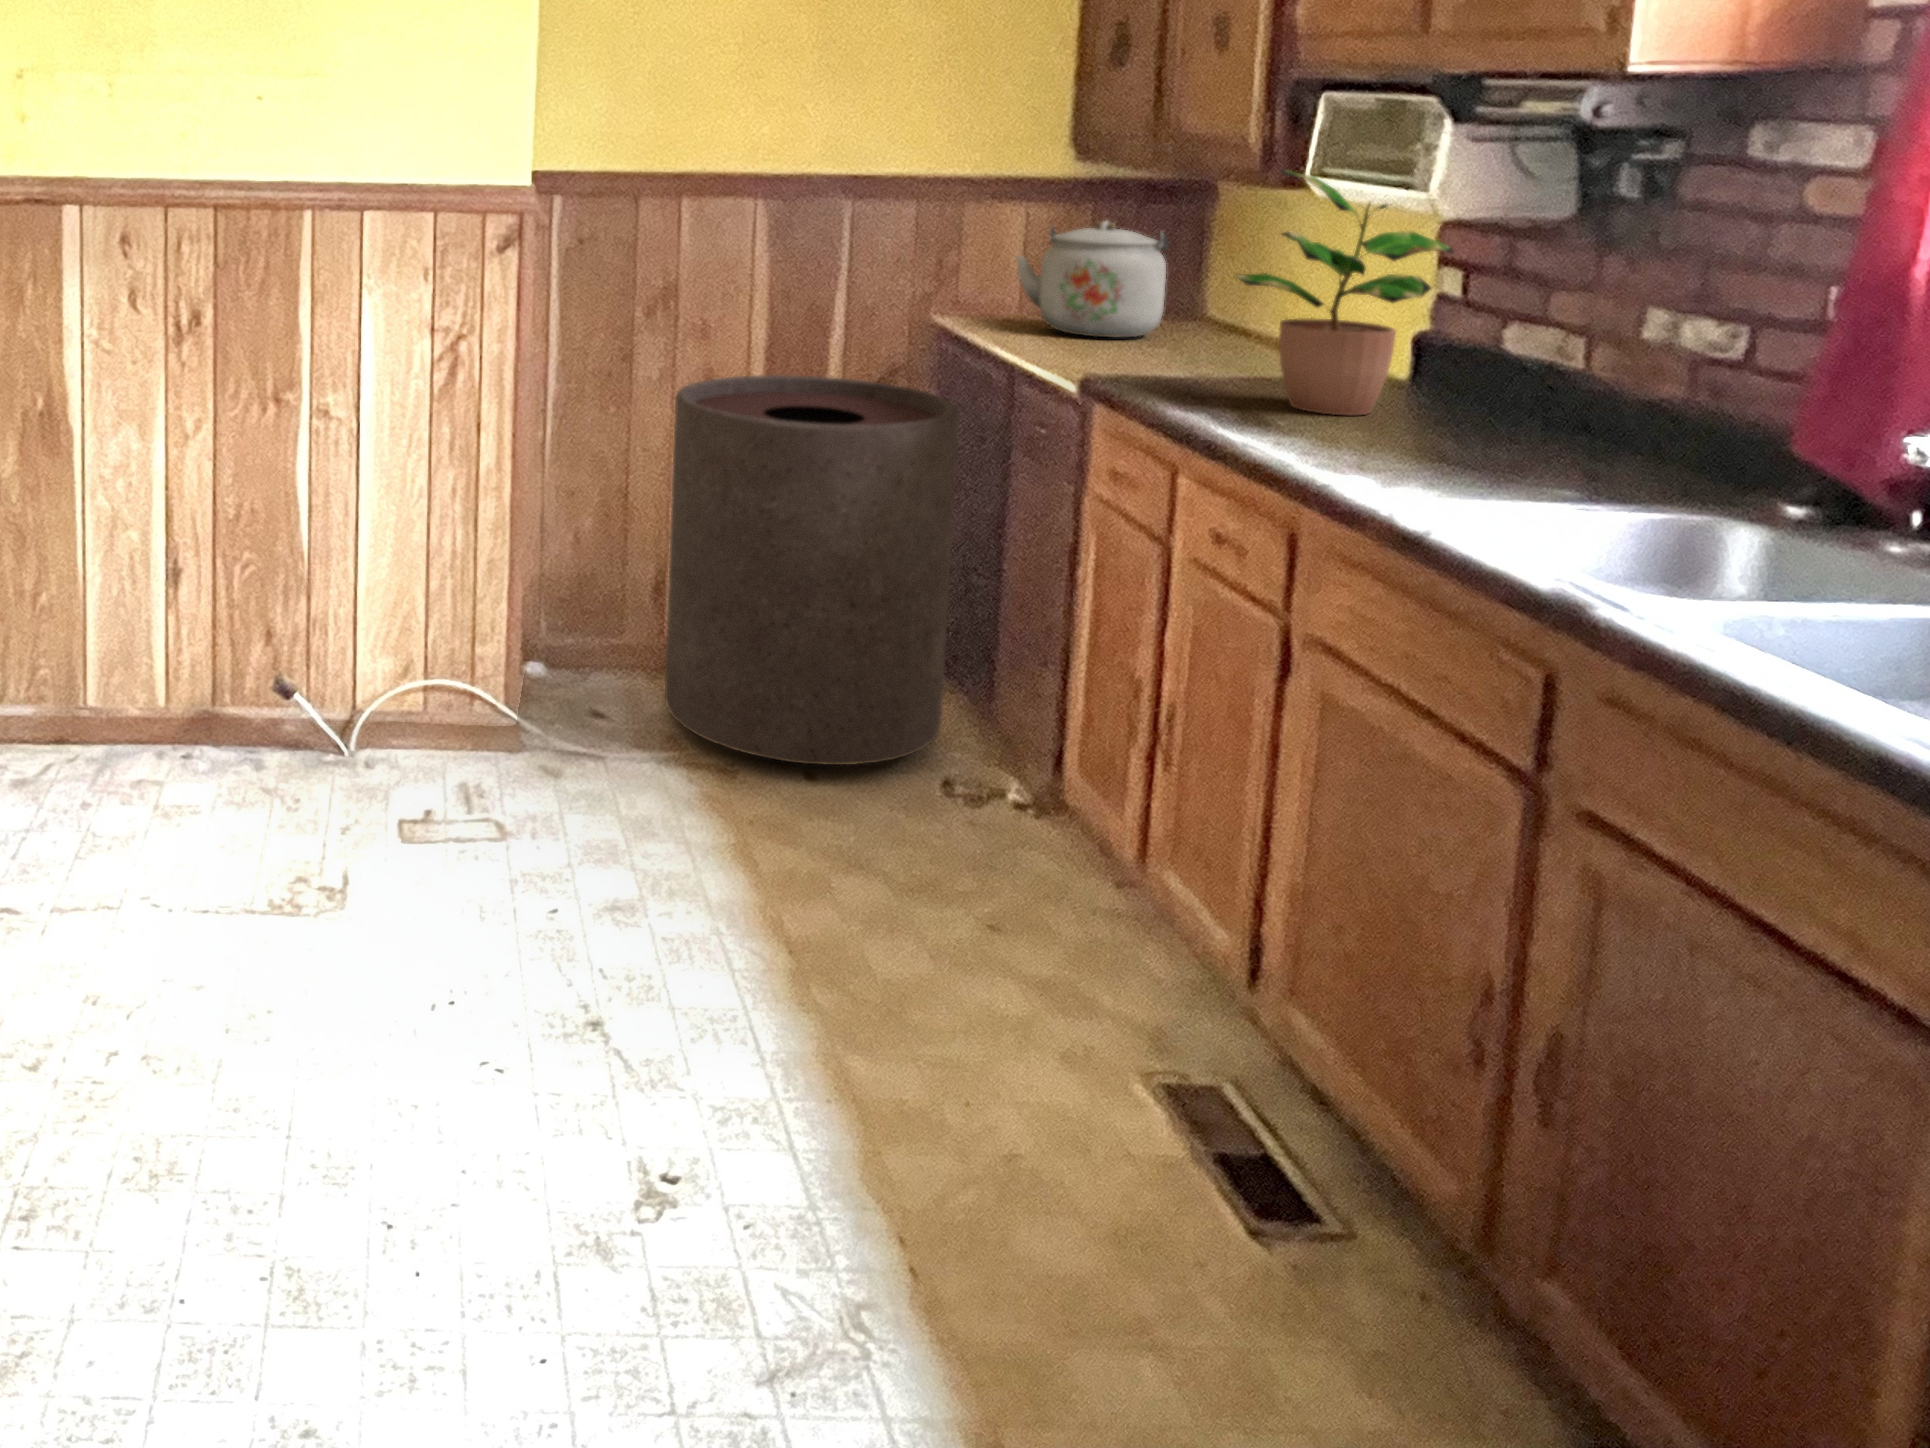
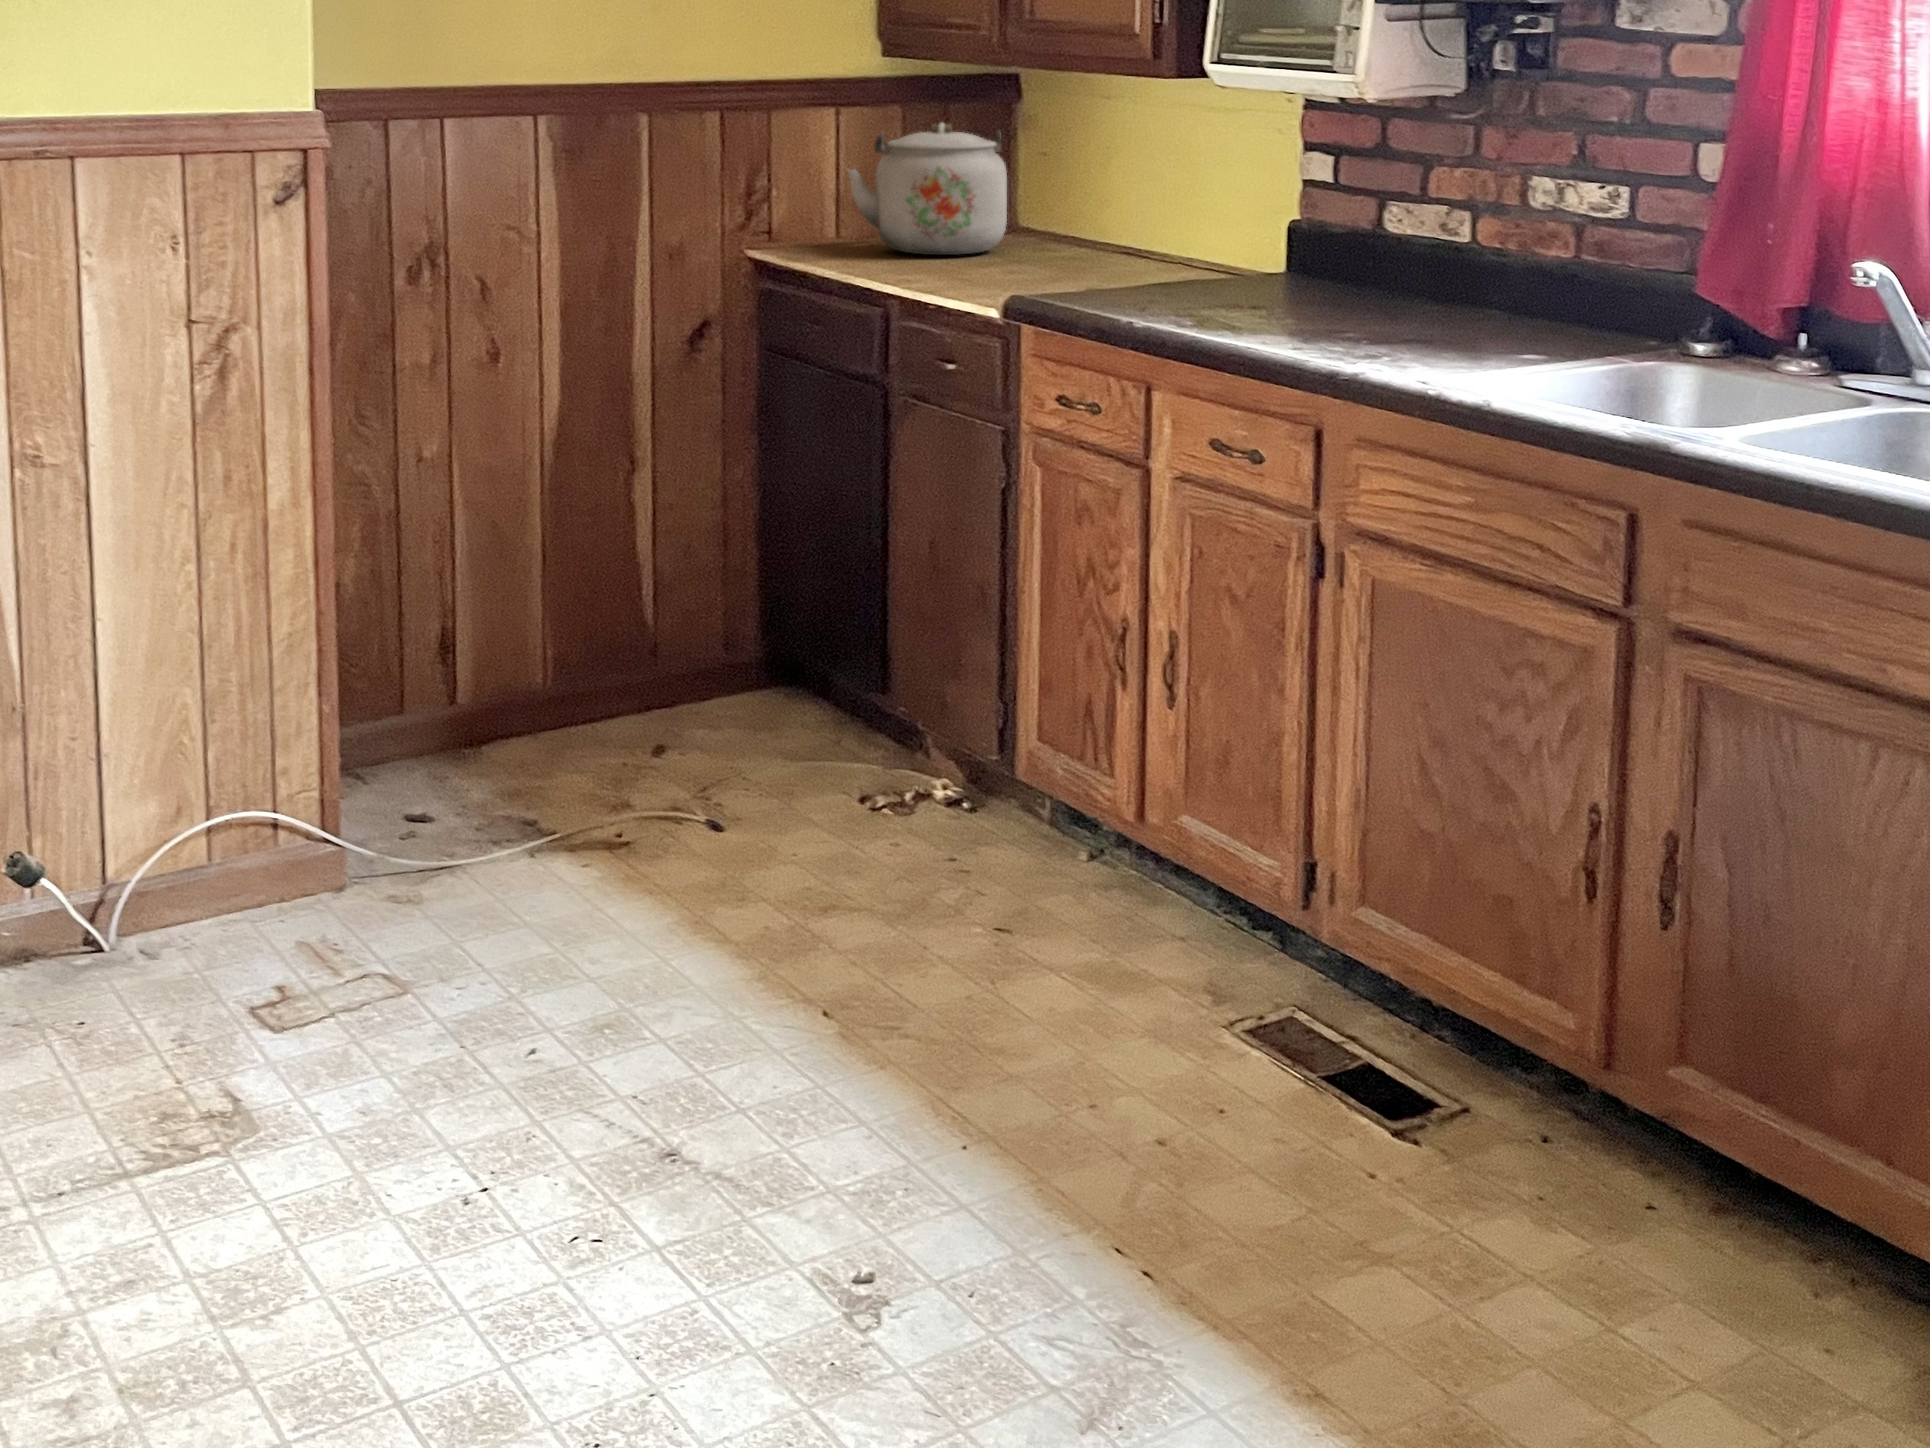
potted plant: present [1235,170,1453,415] -> none [1168,55,1359,309]
trash can: present [665,375,958,765] -> none [490,334,836,810]

